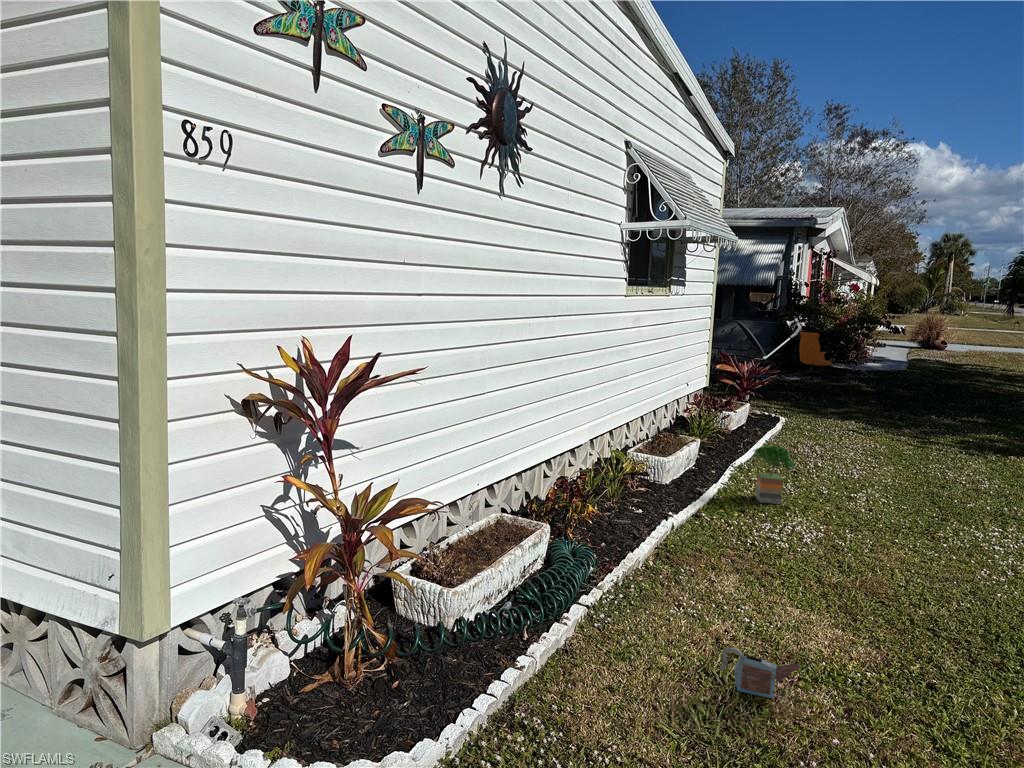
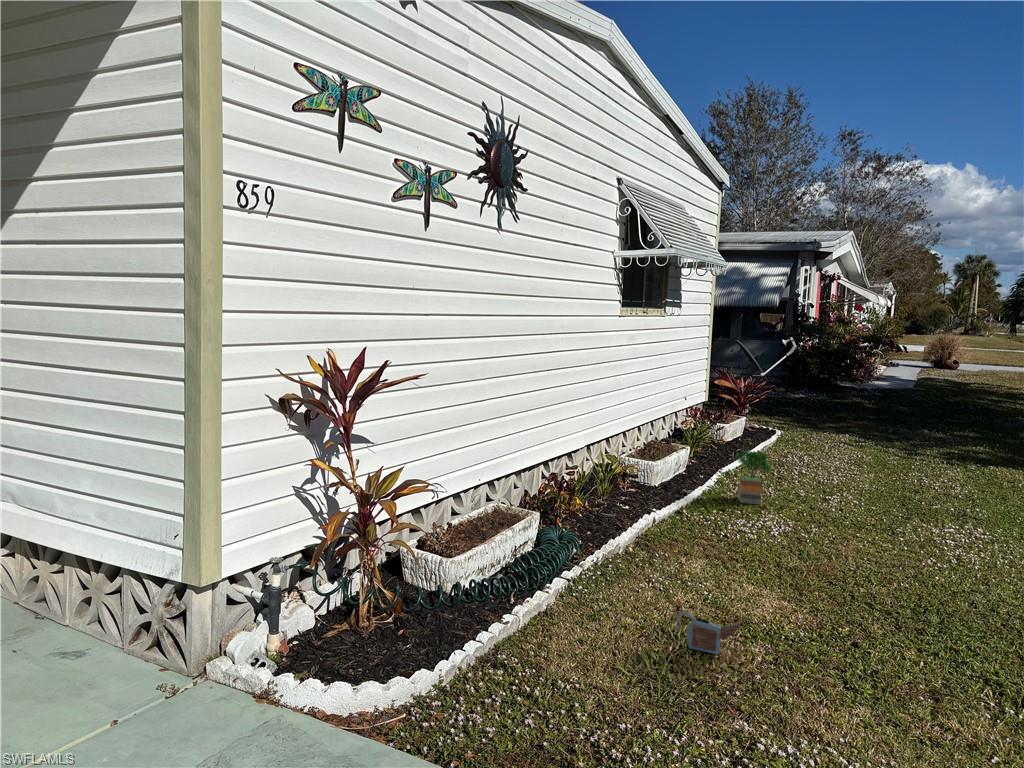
lounge chair: present [798,332,831,375] -> none [804,350,837,392]

